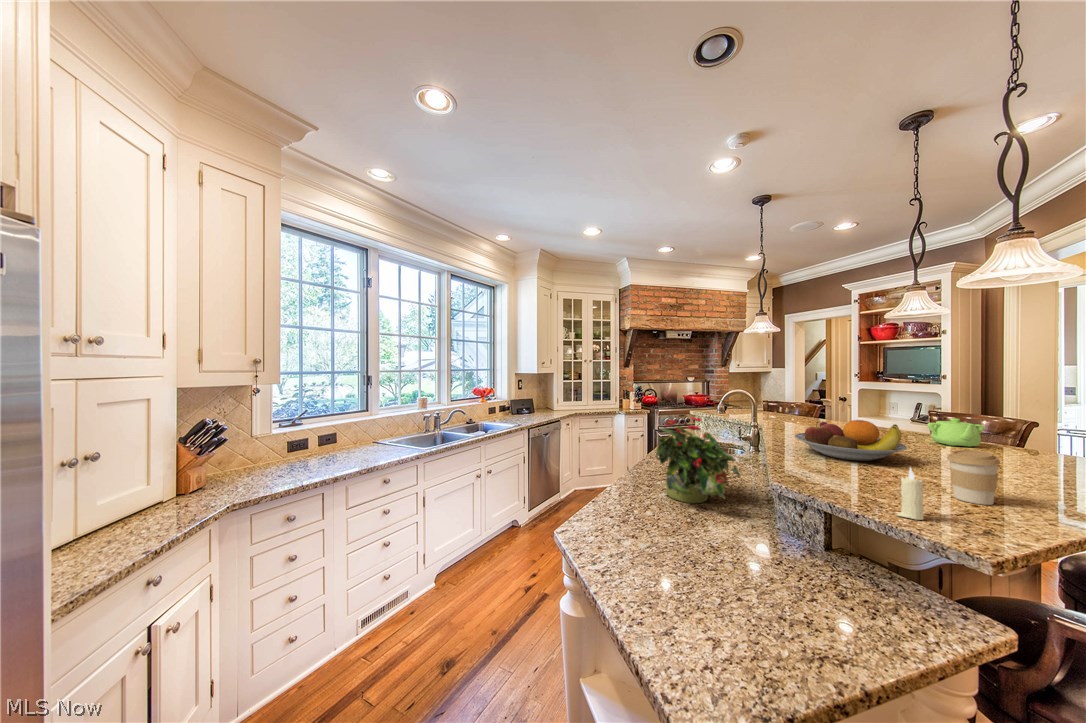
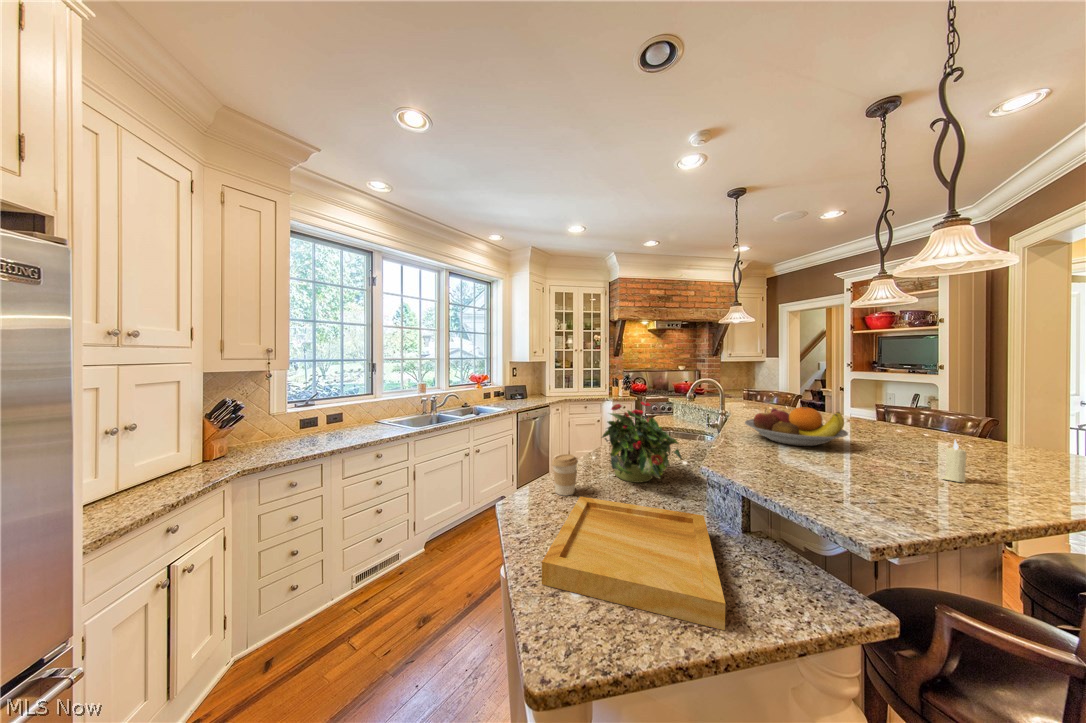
teapot: present [927,418,984,447] -> none [882,407,938,435]
coffee cup: present [947,450,1000,505] -> present [552,454,578,496]
candle: present [897,468,923,520] -> present [942,440,966,482]
tray: none [648,520,860,658] -> present [542,497,726,630]

